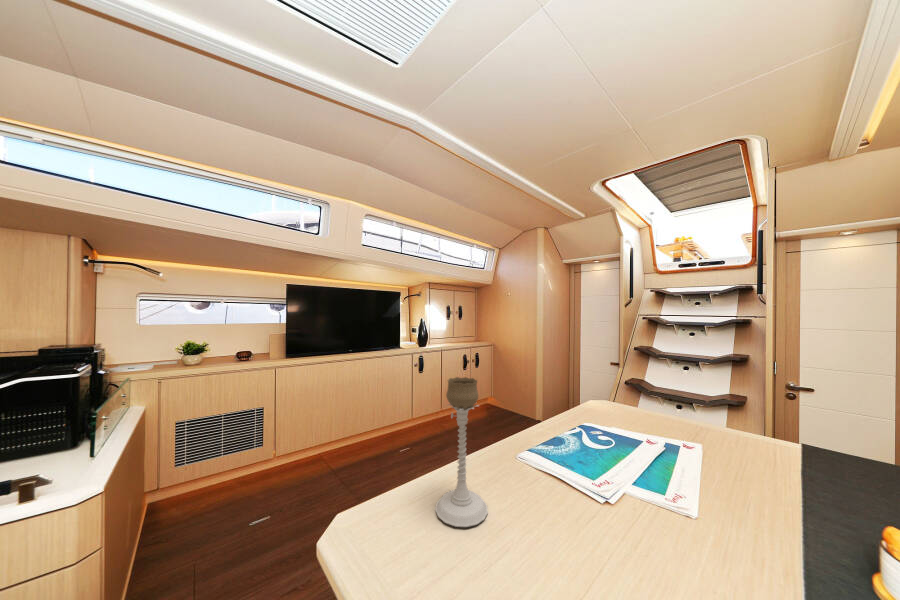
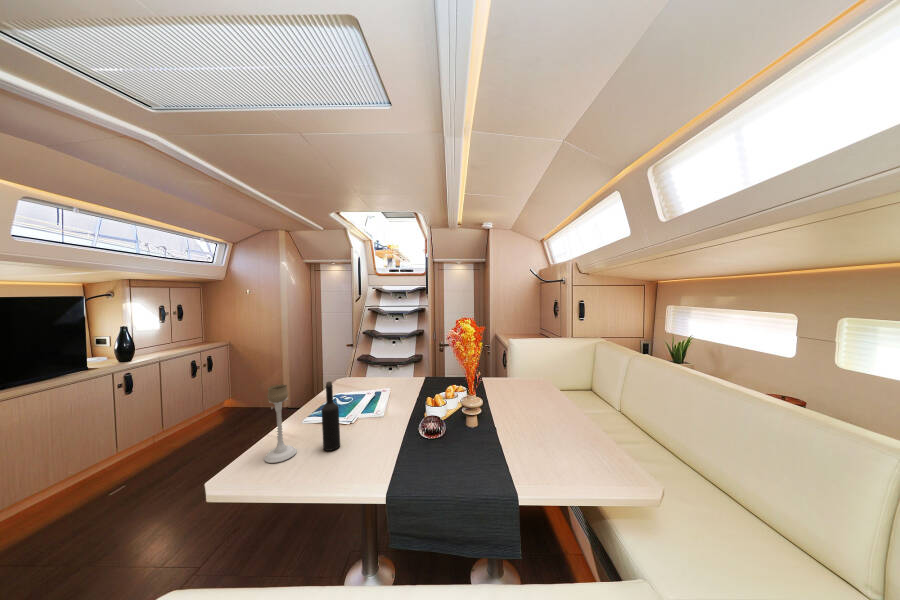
wine bottle: none [533,393,572,562] -> present [322,382,340,451]

